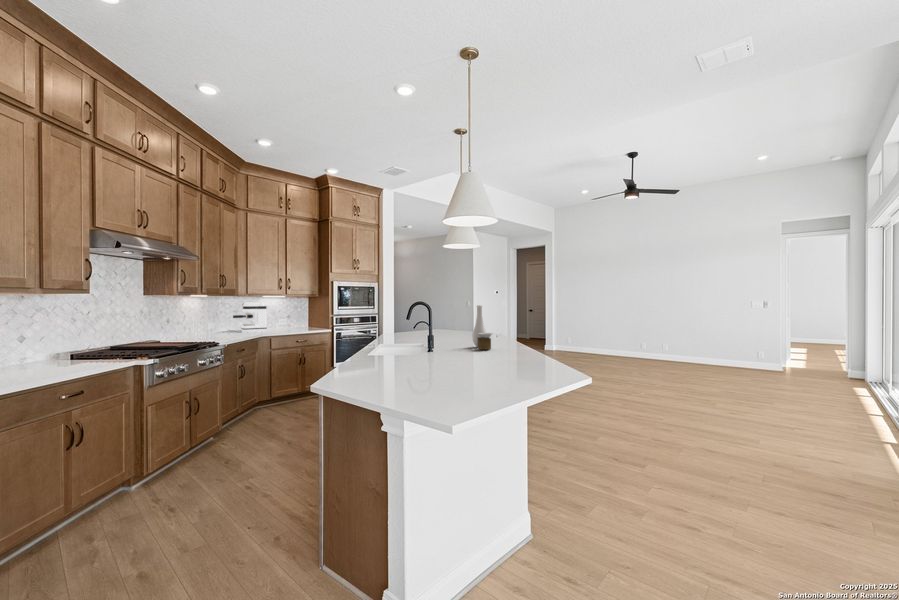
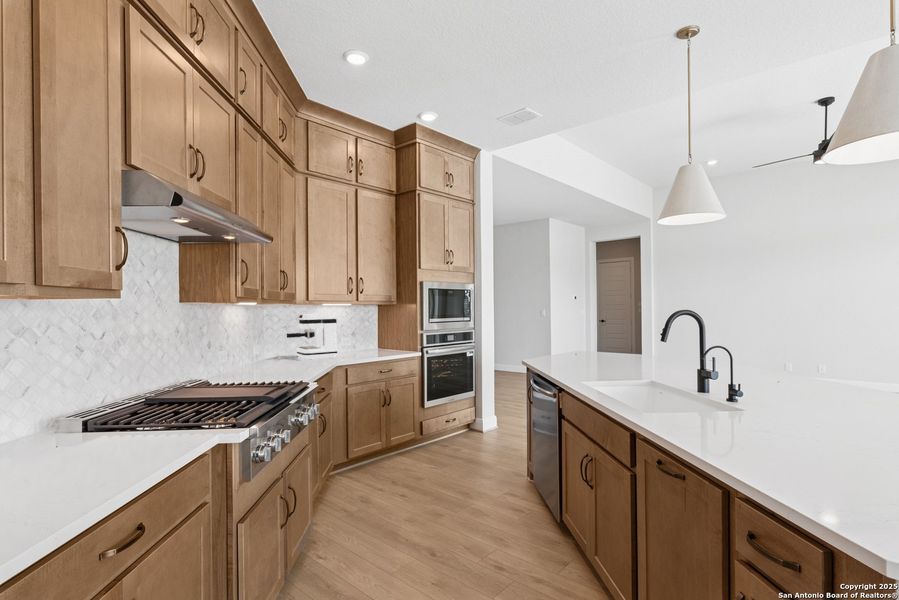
vase: present [473,305,492,350] -> none [792,312,861,396]

